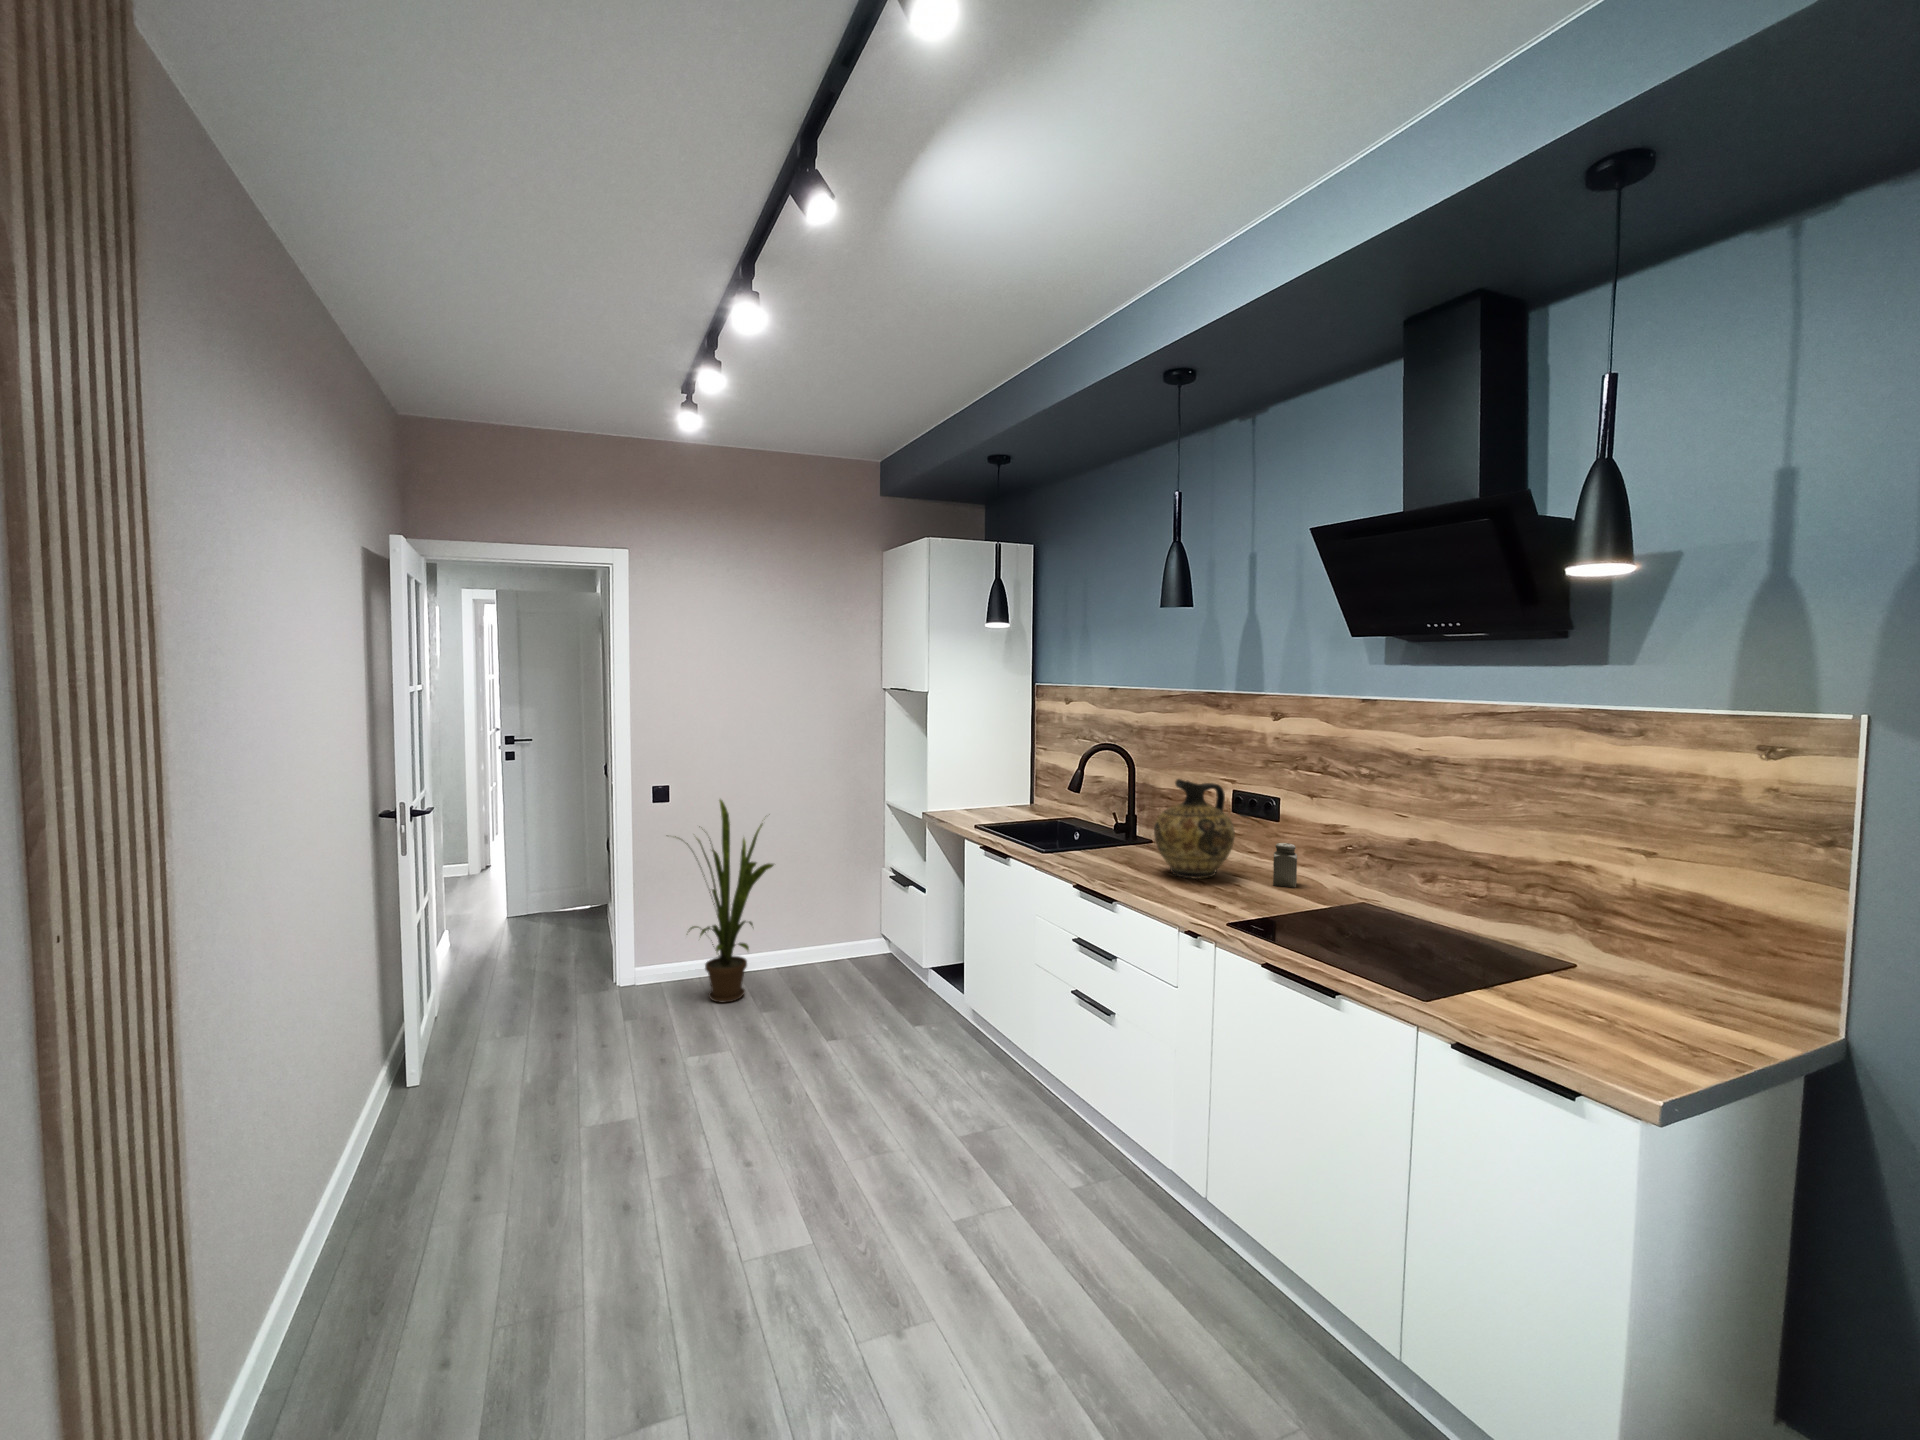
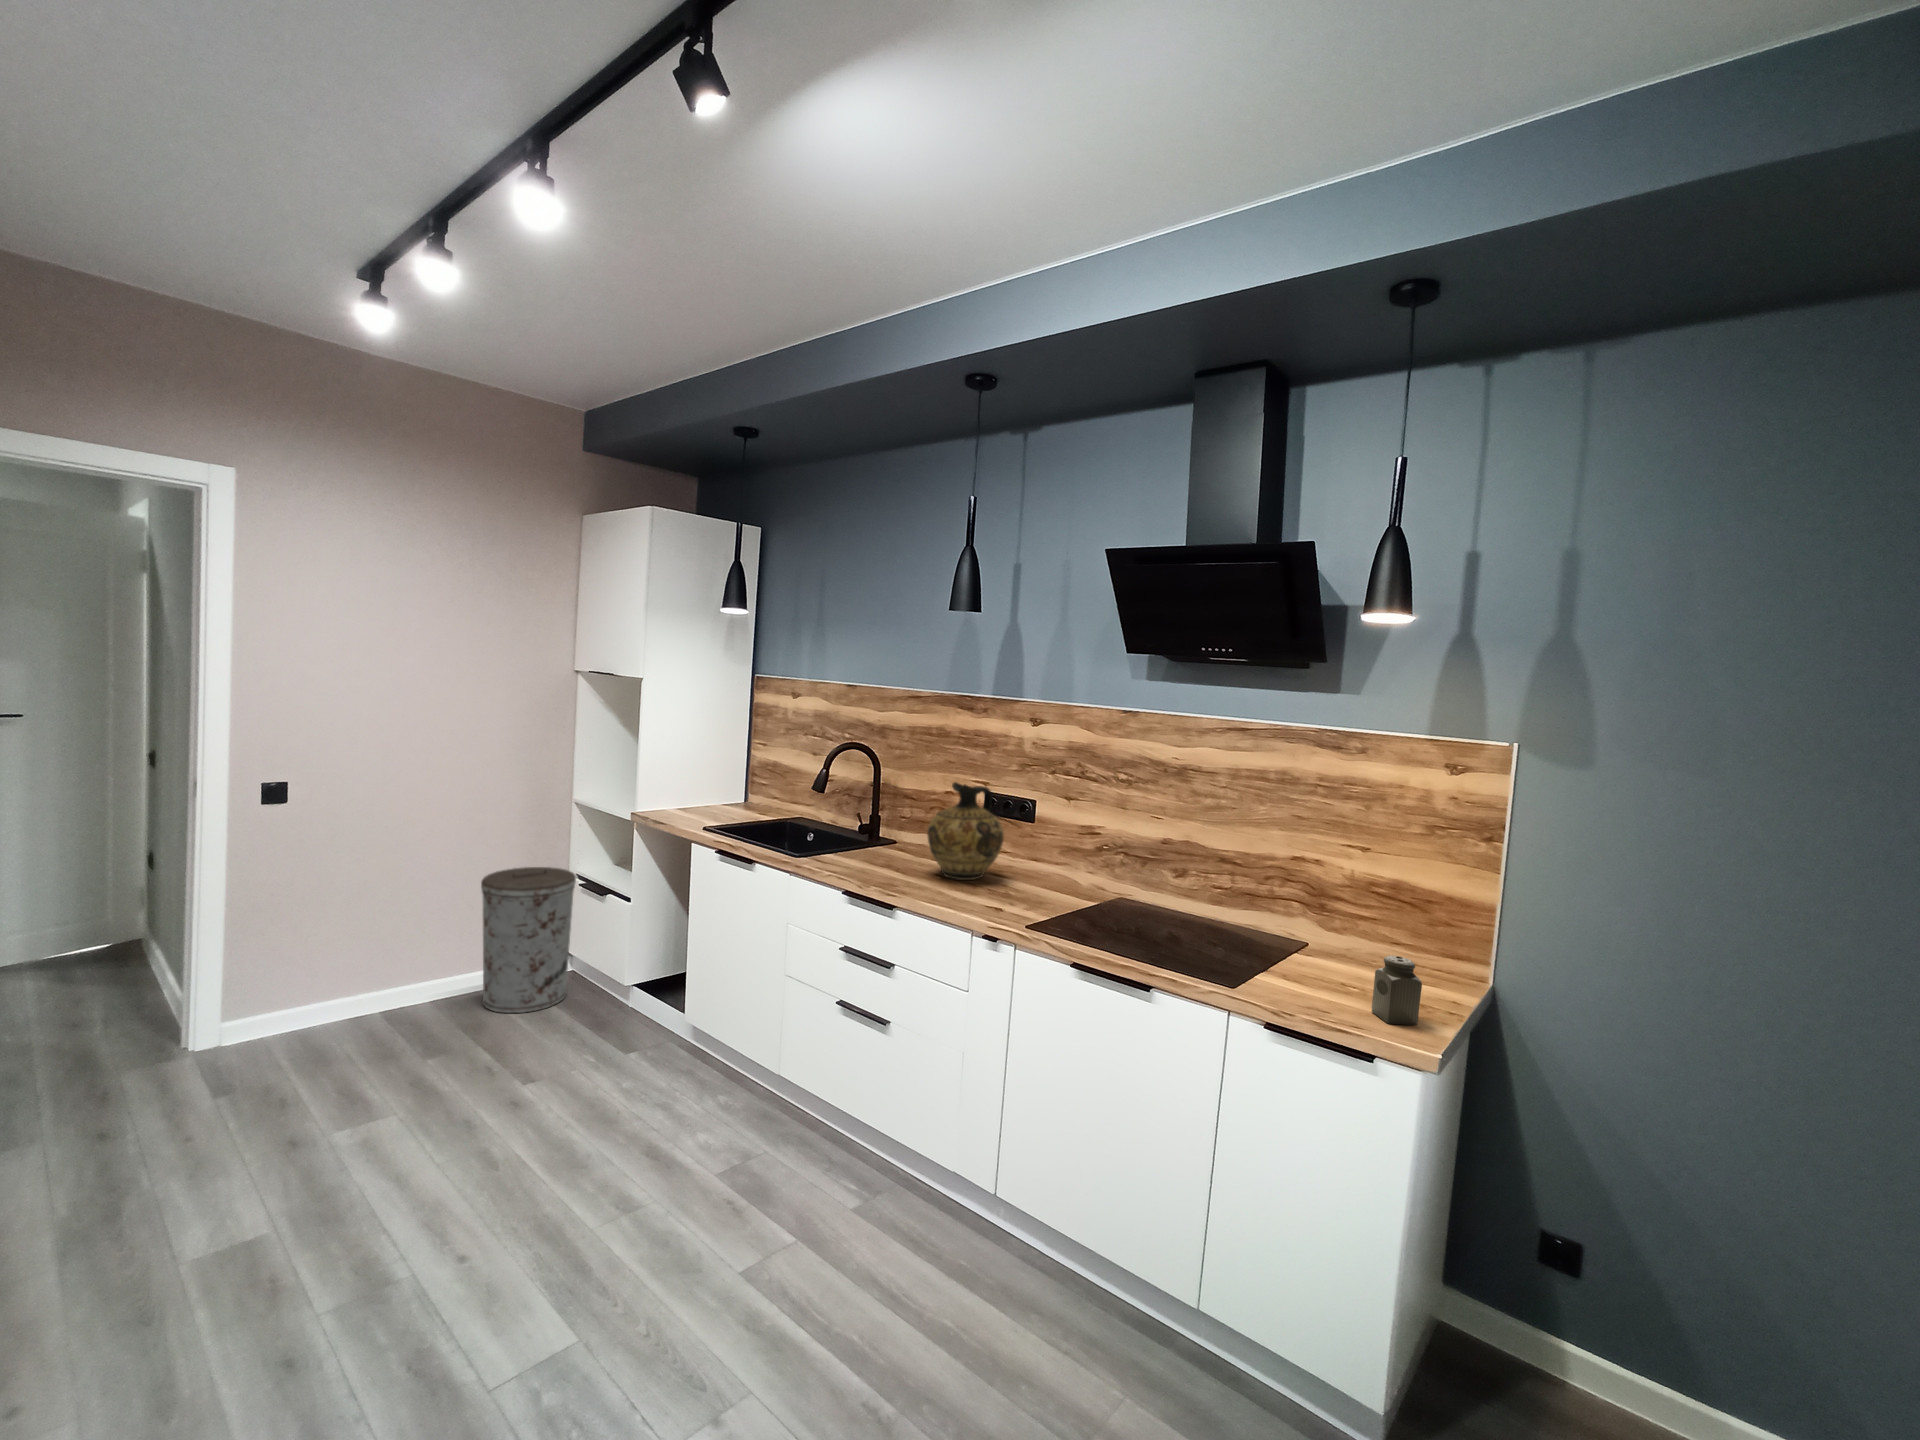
house plant: present [675,800,774,1002] -> none [267,798,438,1059]
salt shaker: present [1273,843,1297,887] -> present [1372,956,1422,1025]
trash can: none [815,858,887,982] -> present [481,867,576,1013]

